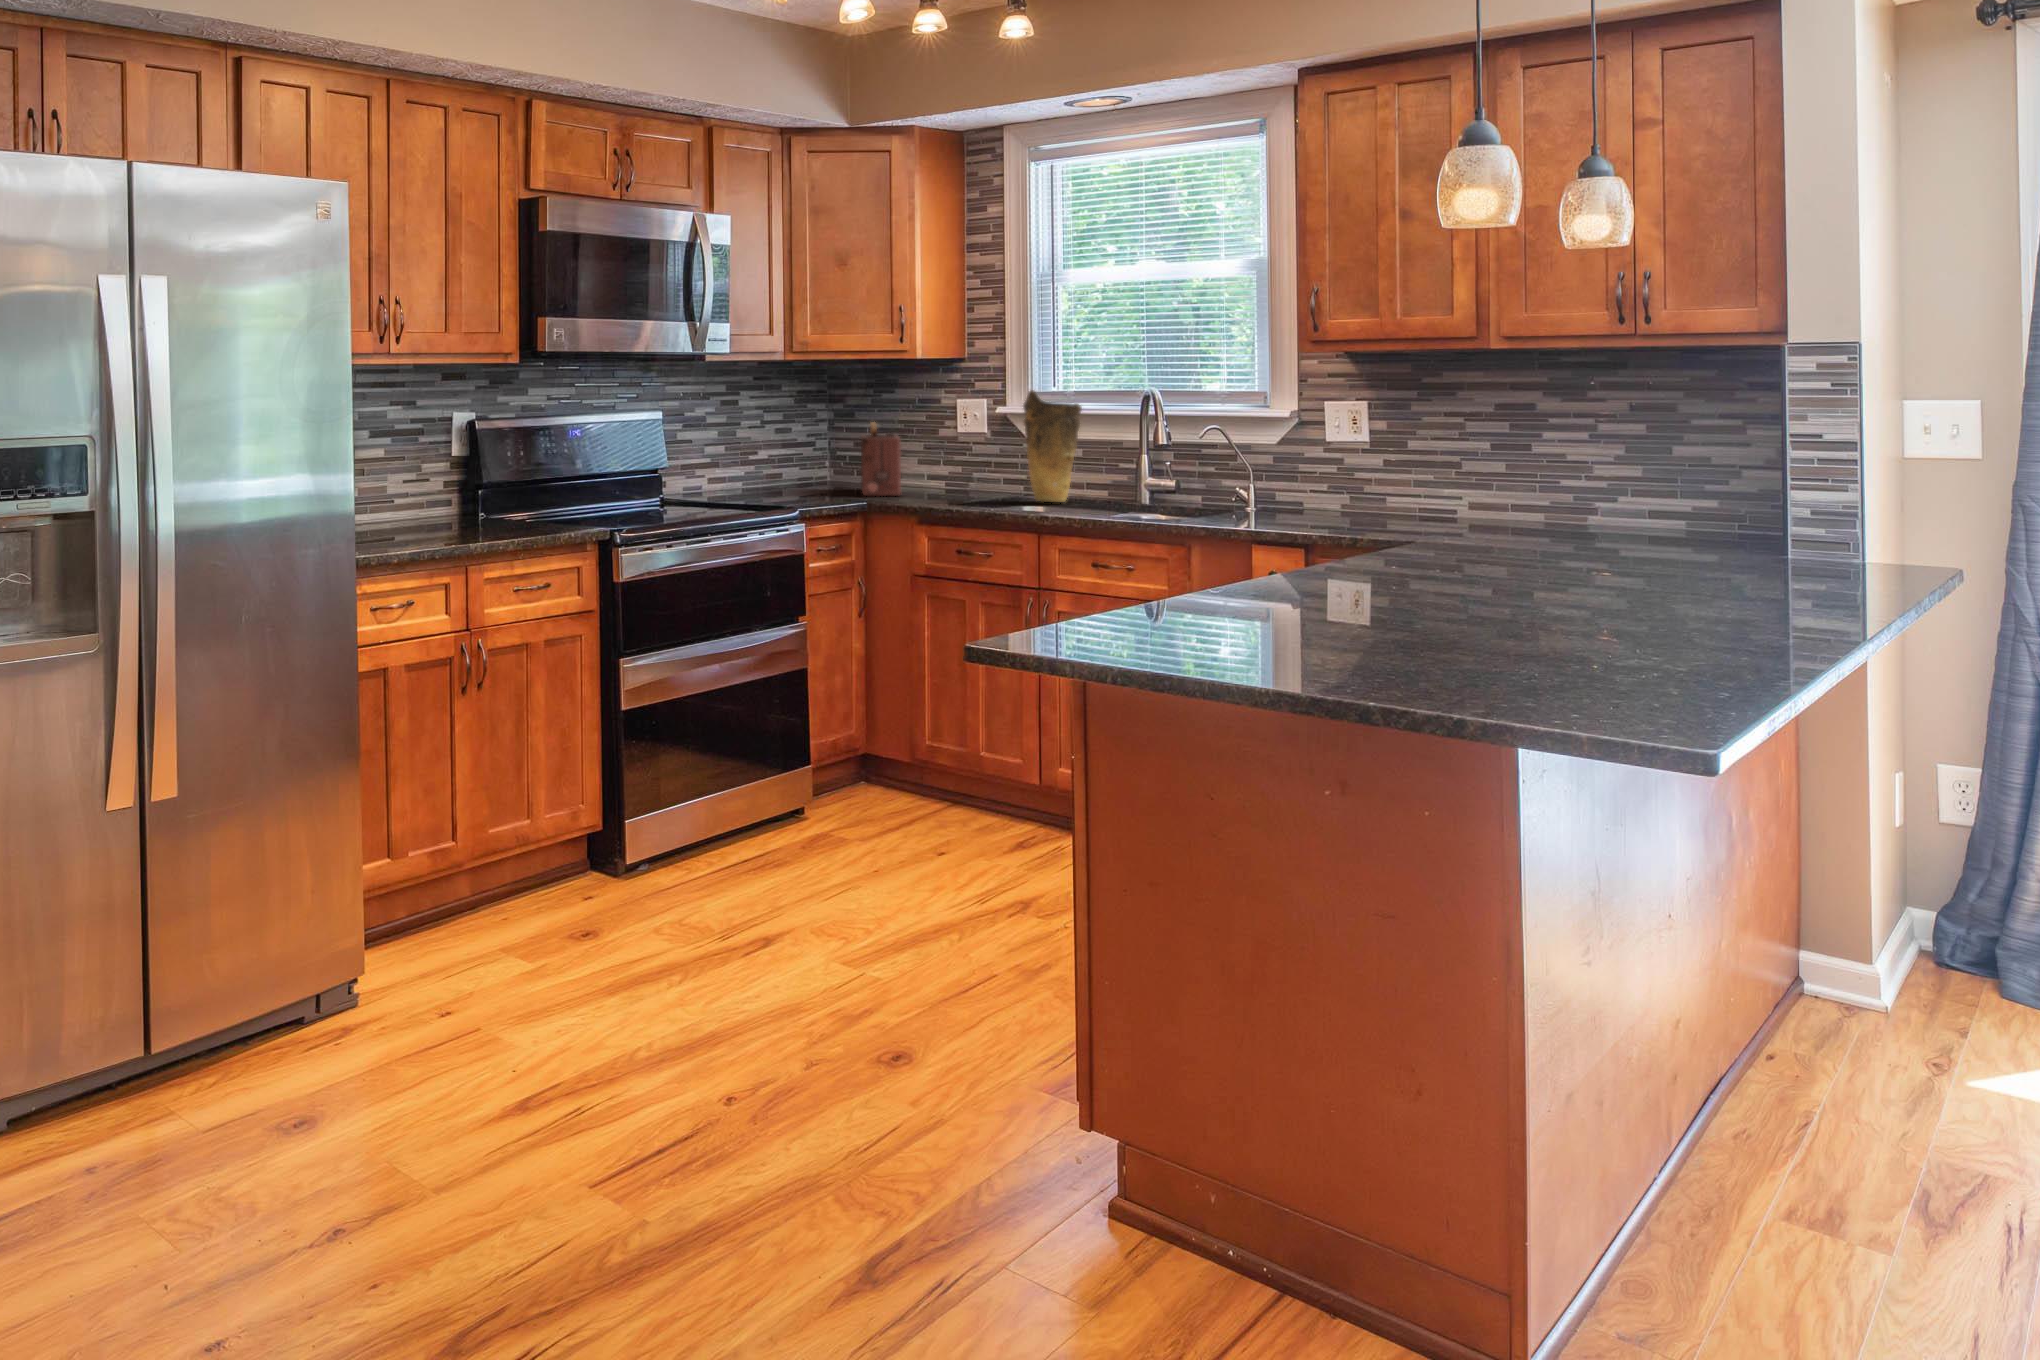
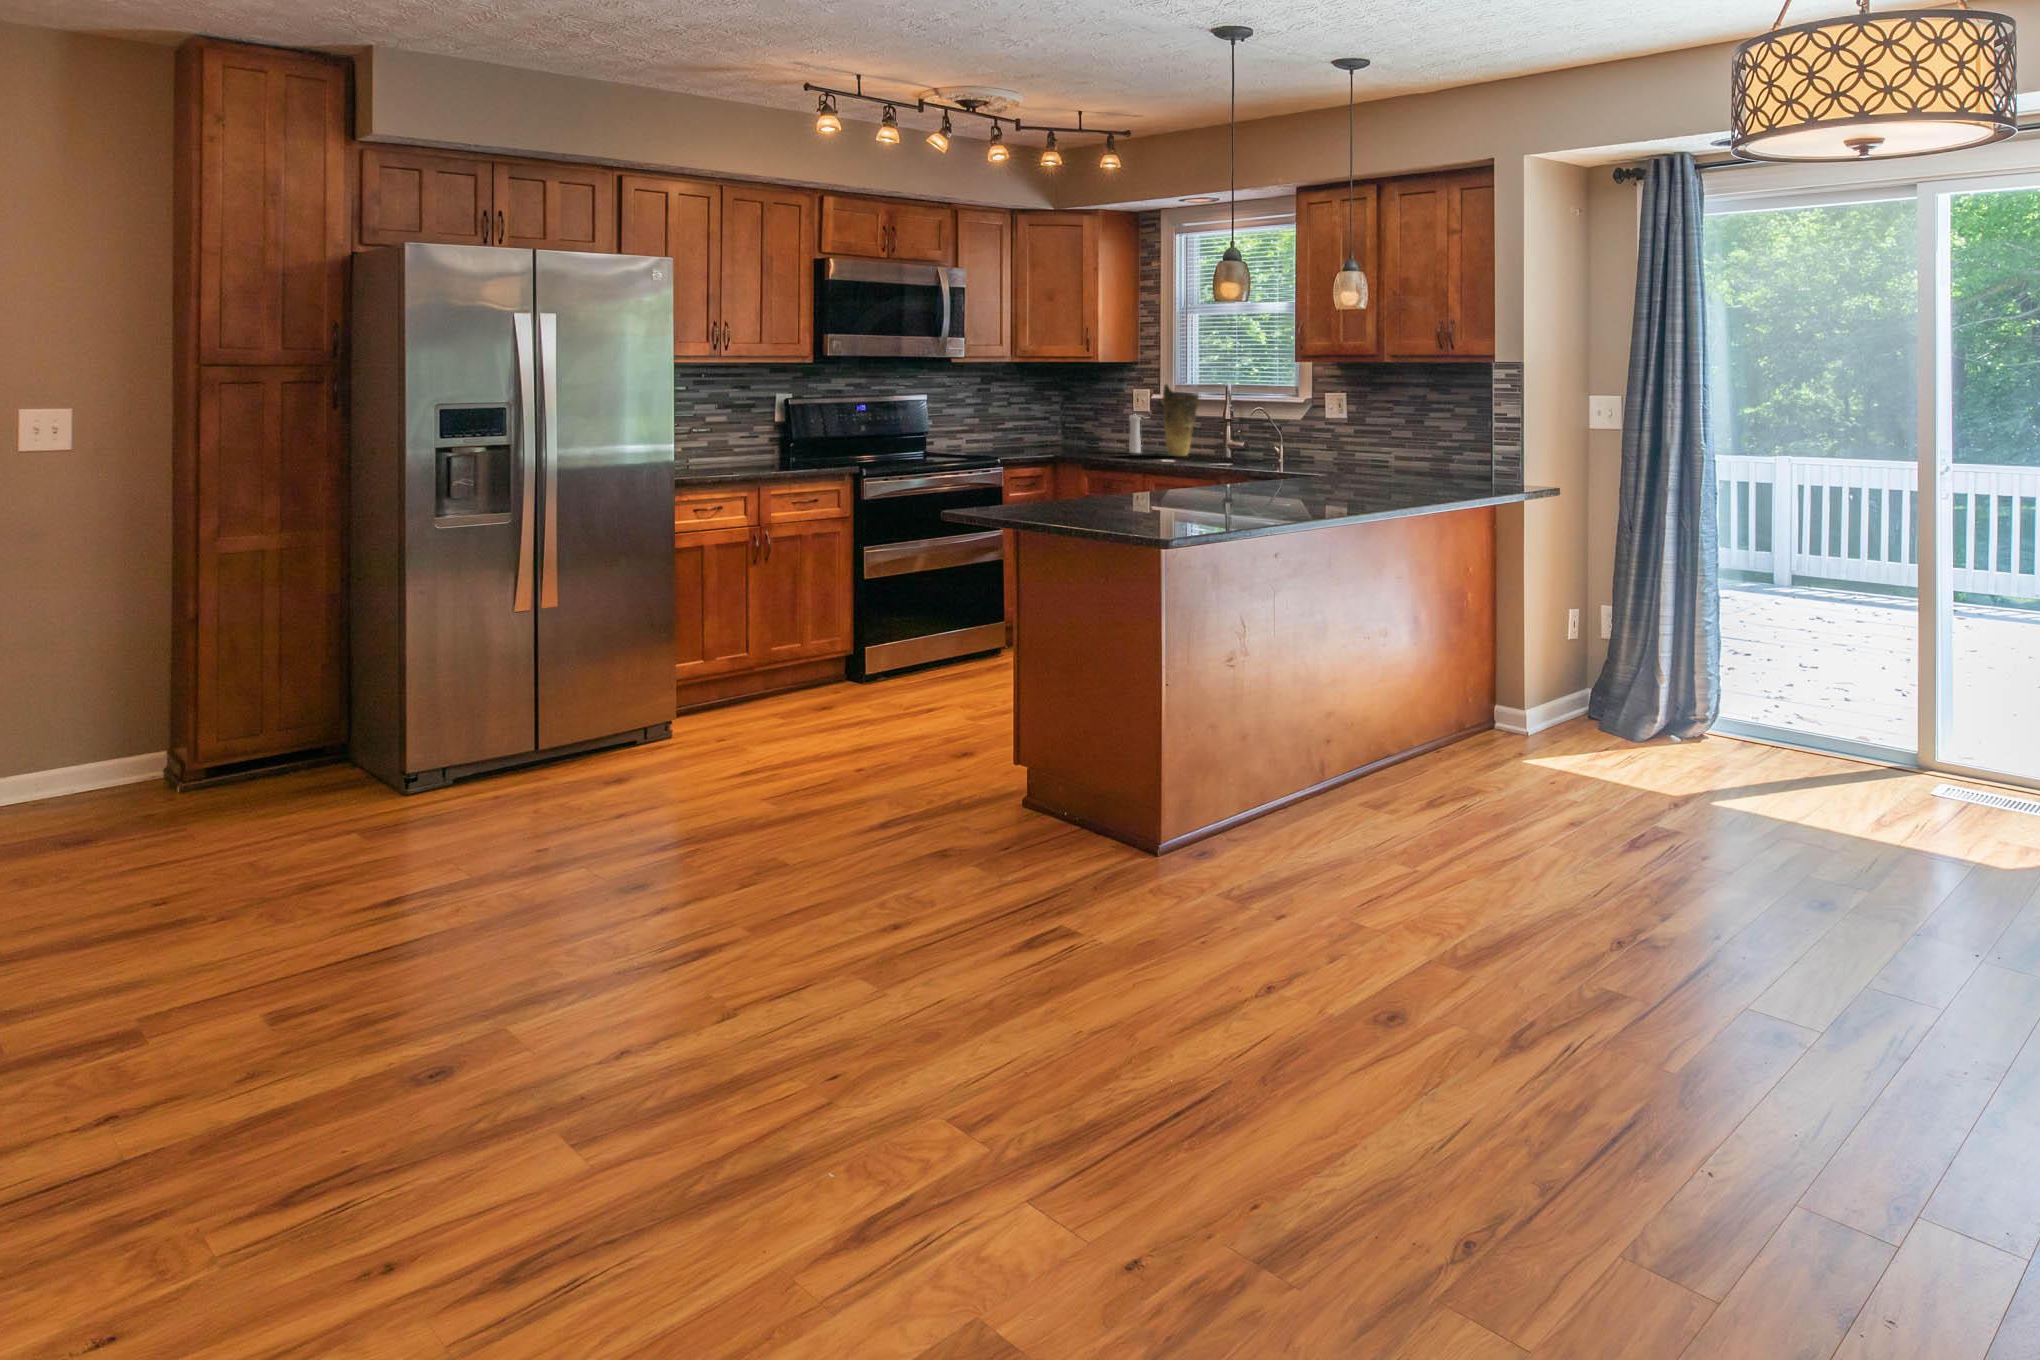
toaster: present [861,422,901,496] -> none [1067,404,1097,452]
pepper mill: none [959,427,1000,497] -> present [1129,414,1141,453]

